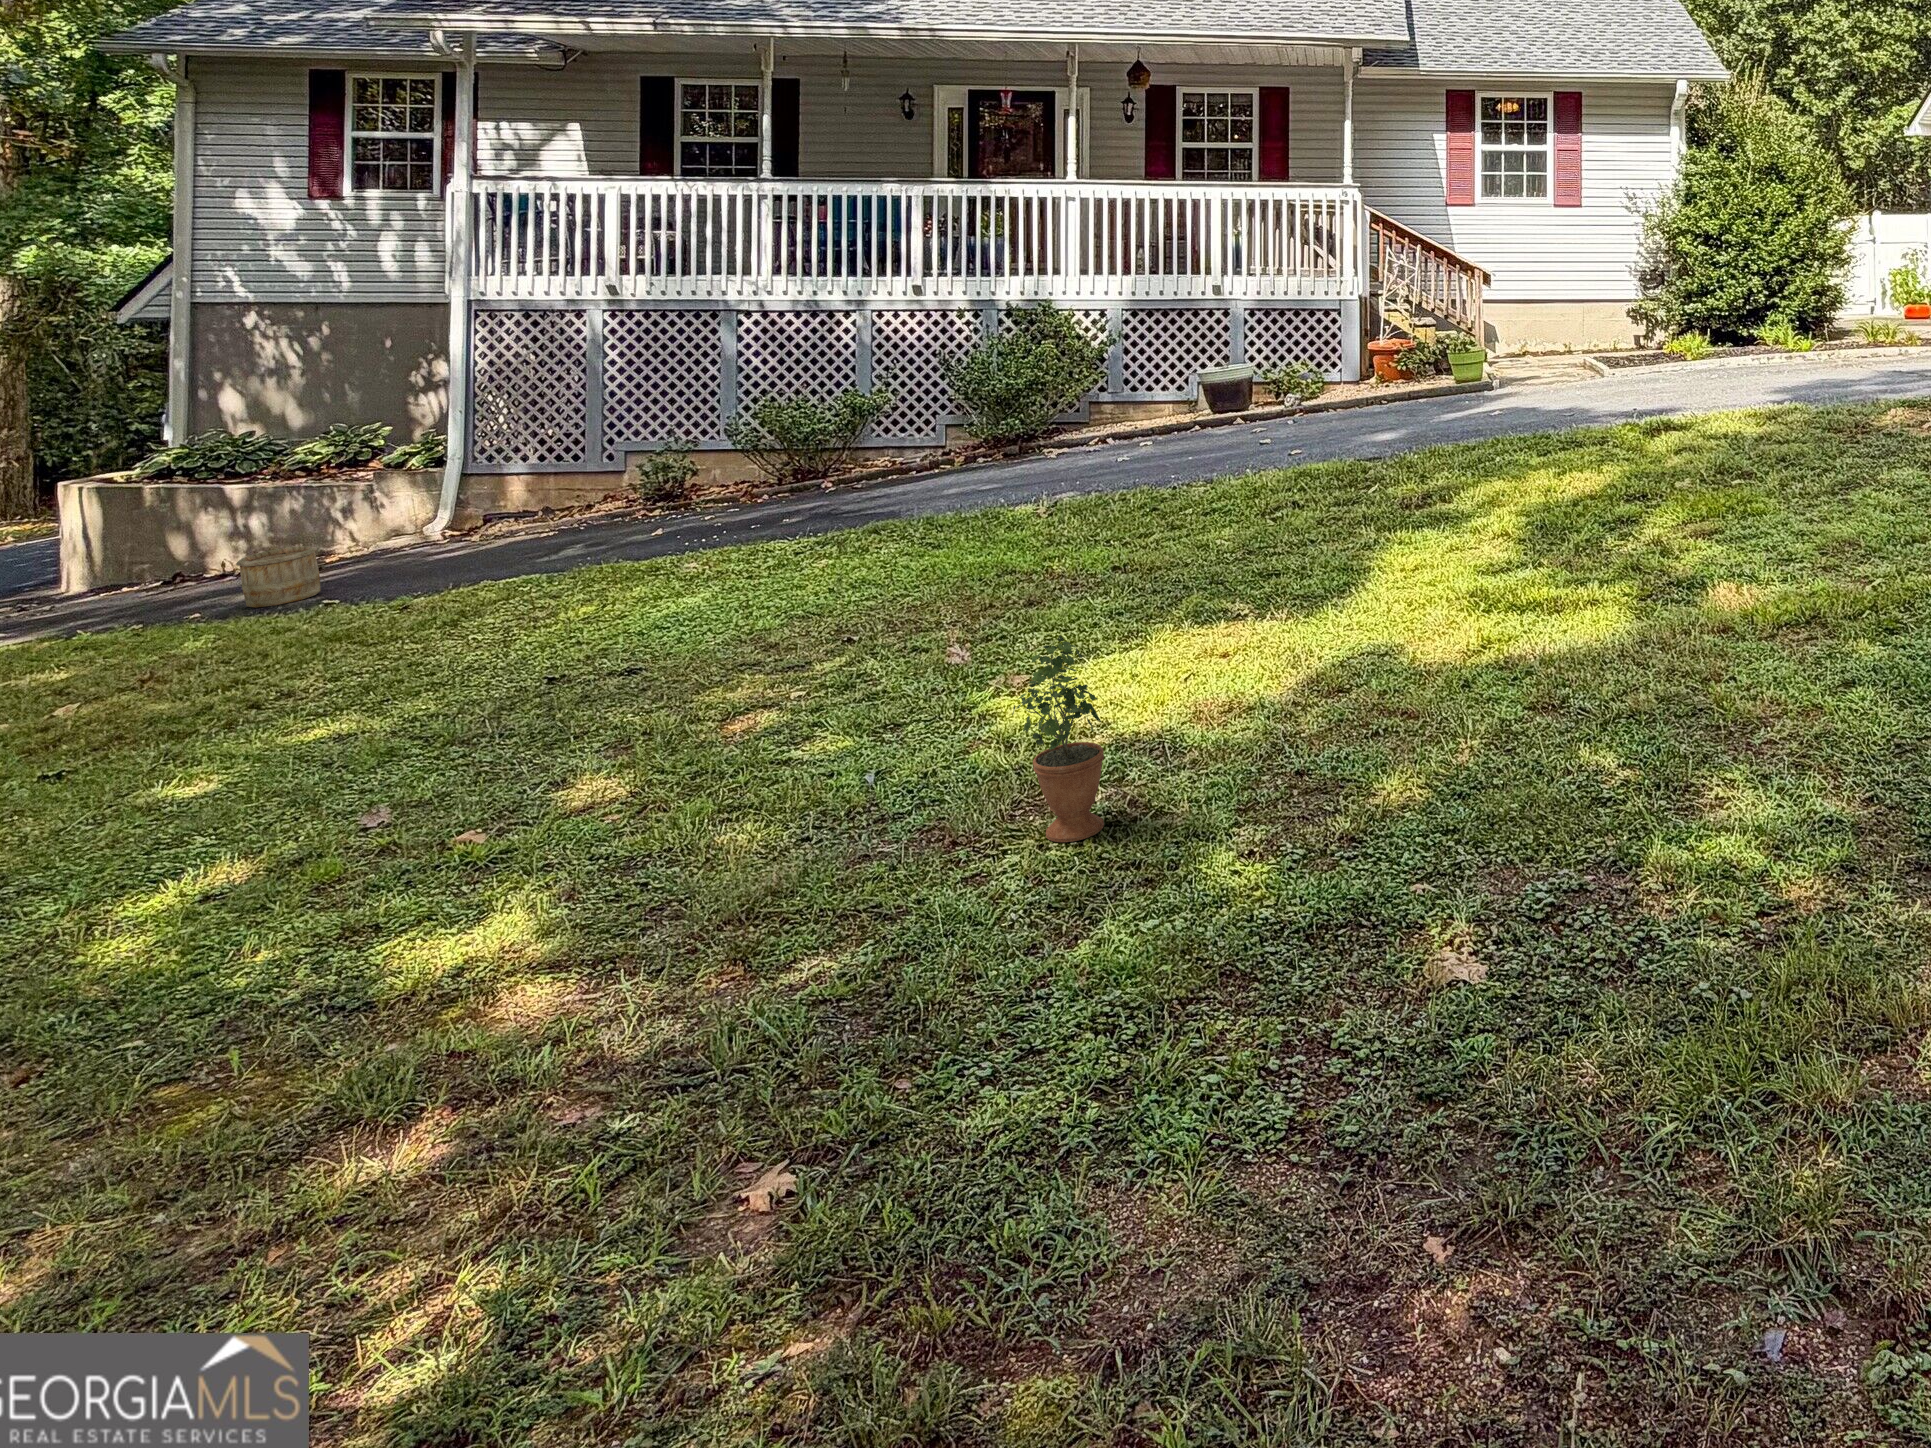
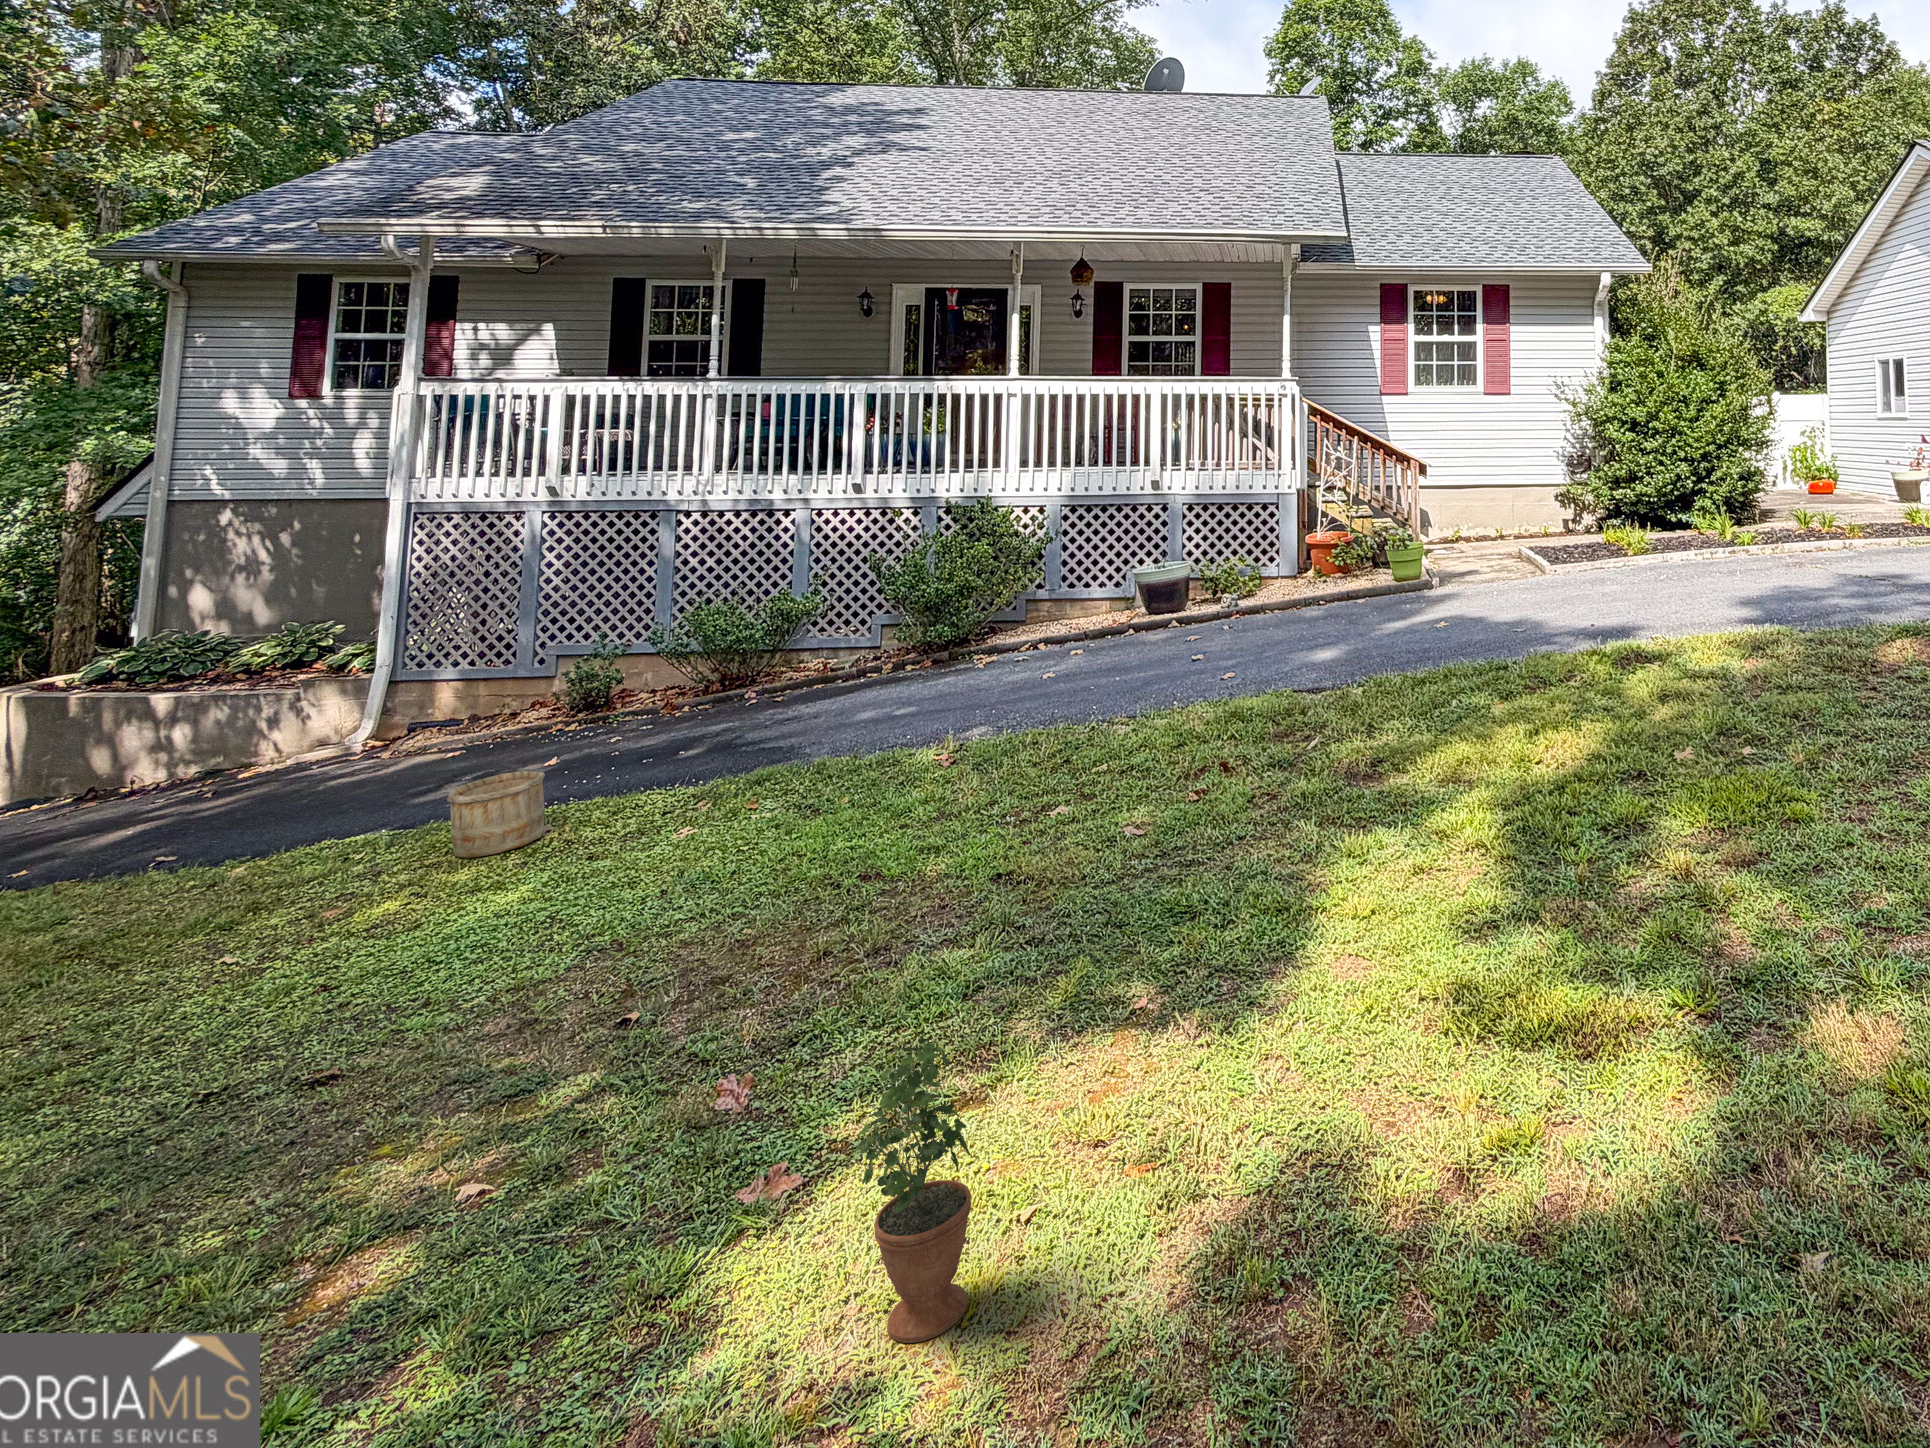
wooden bucket: present [236,546,321,608] -> present [447,771,545,858]

